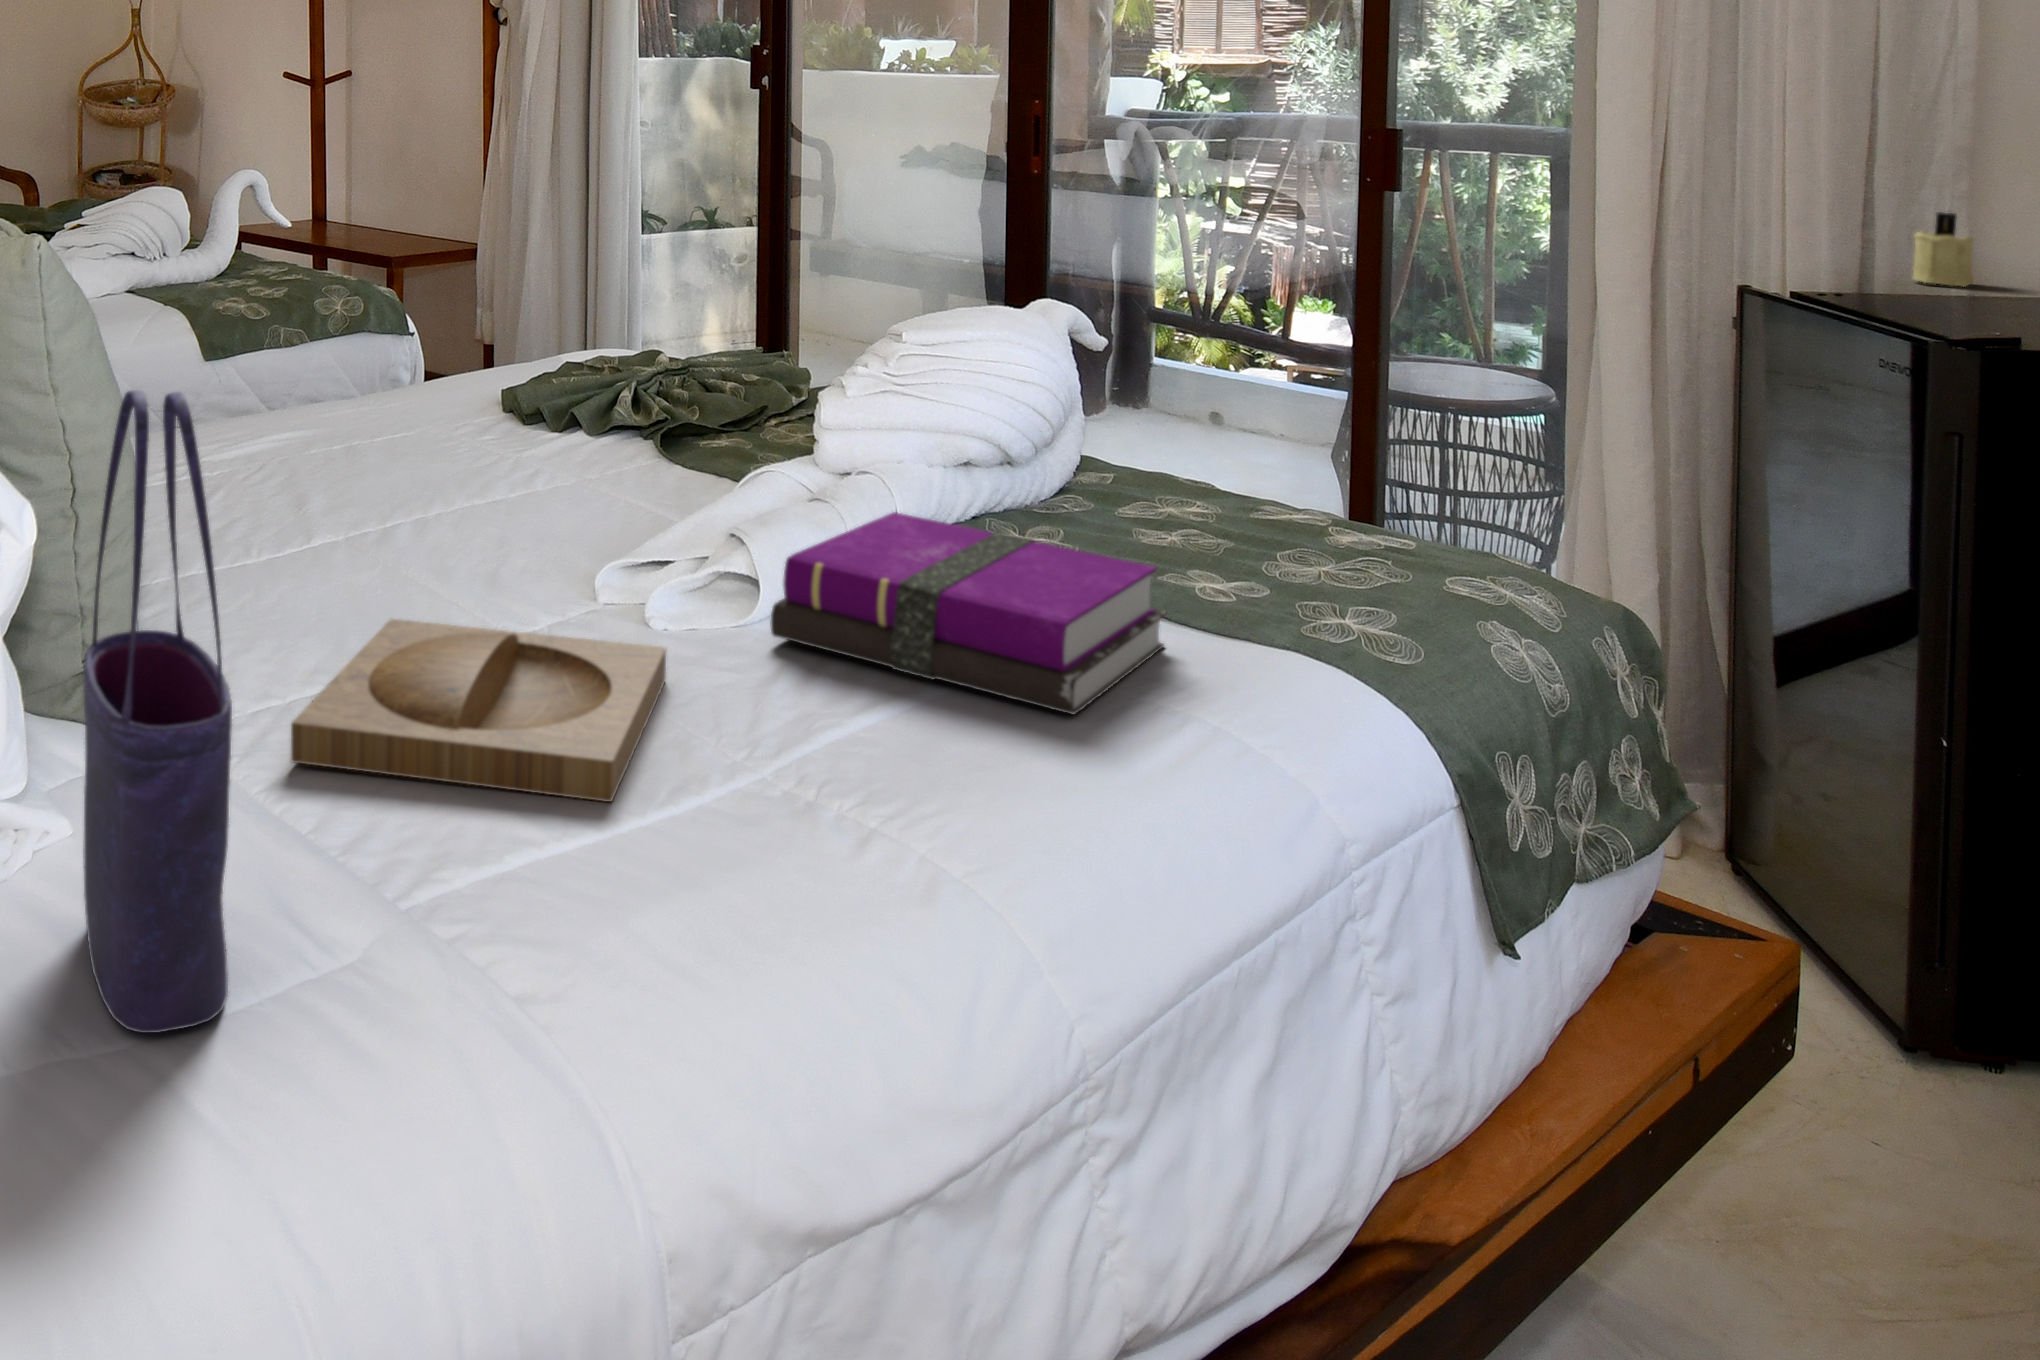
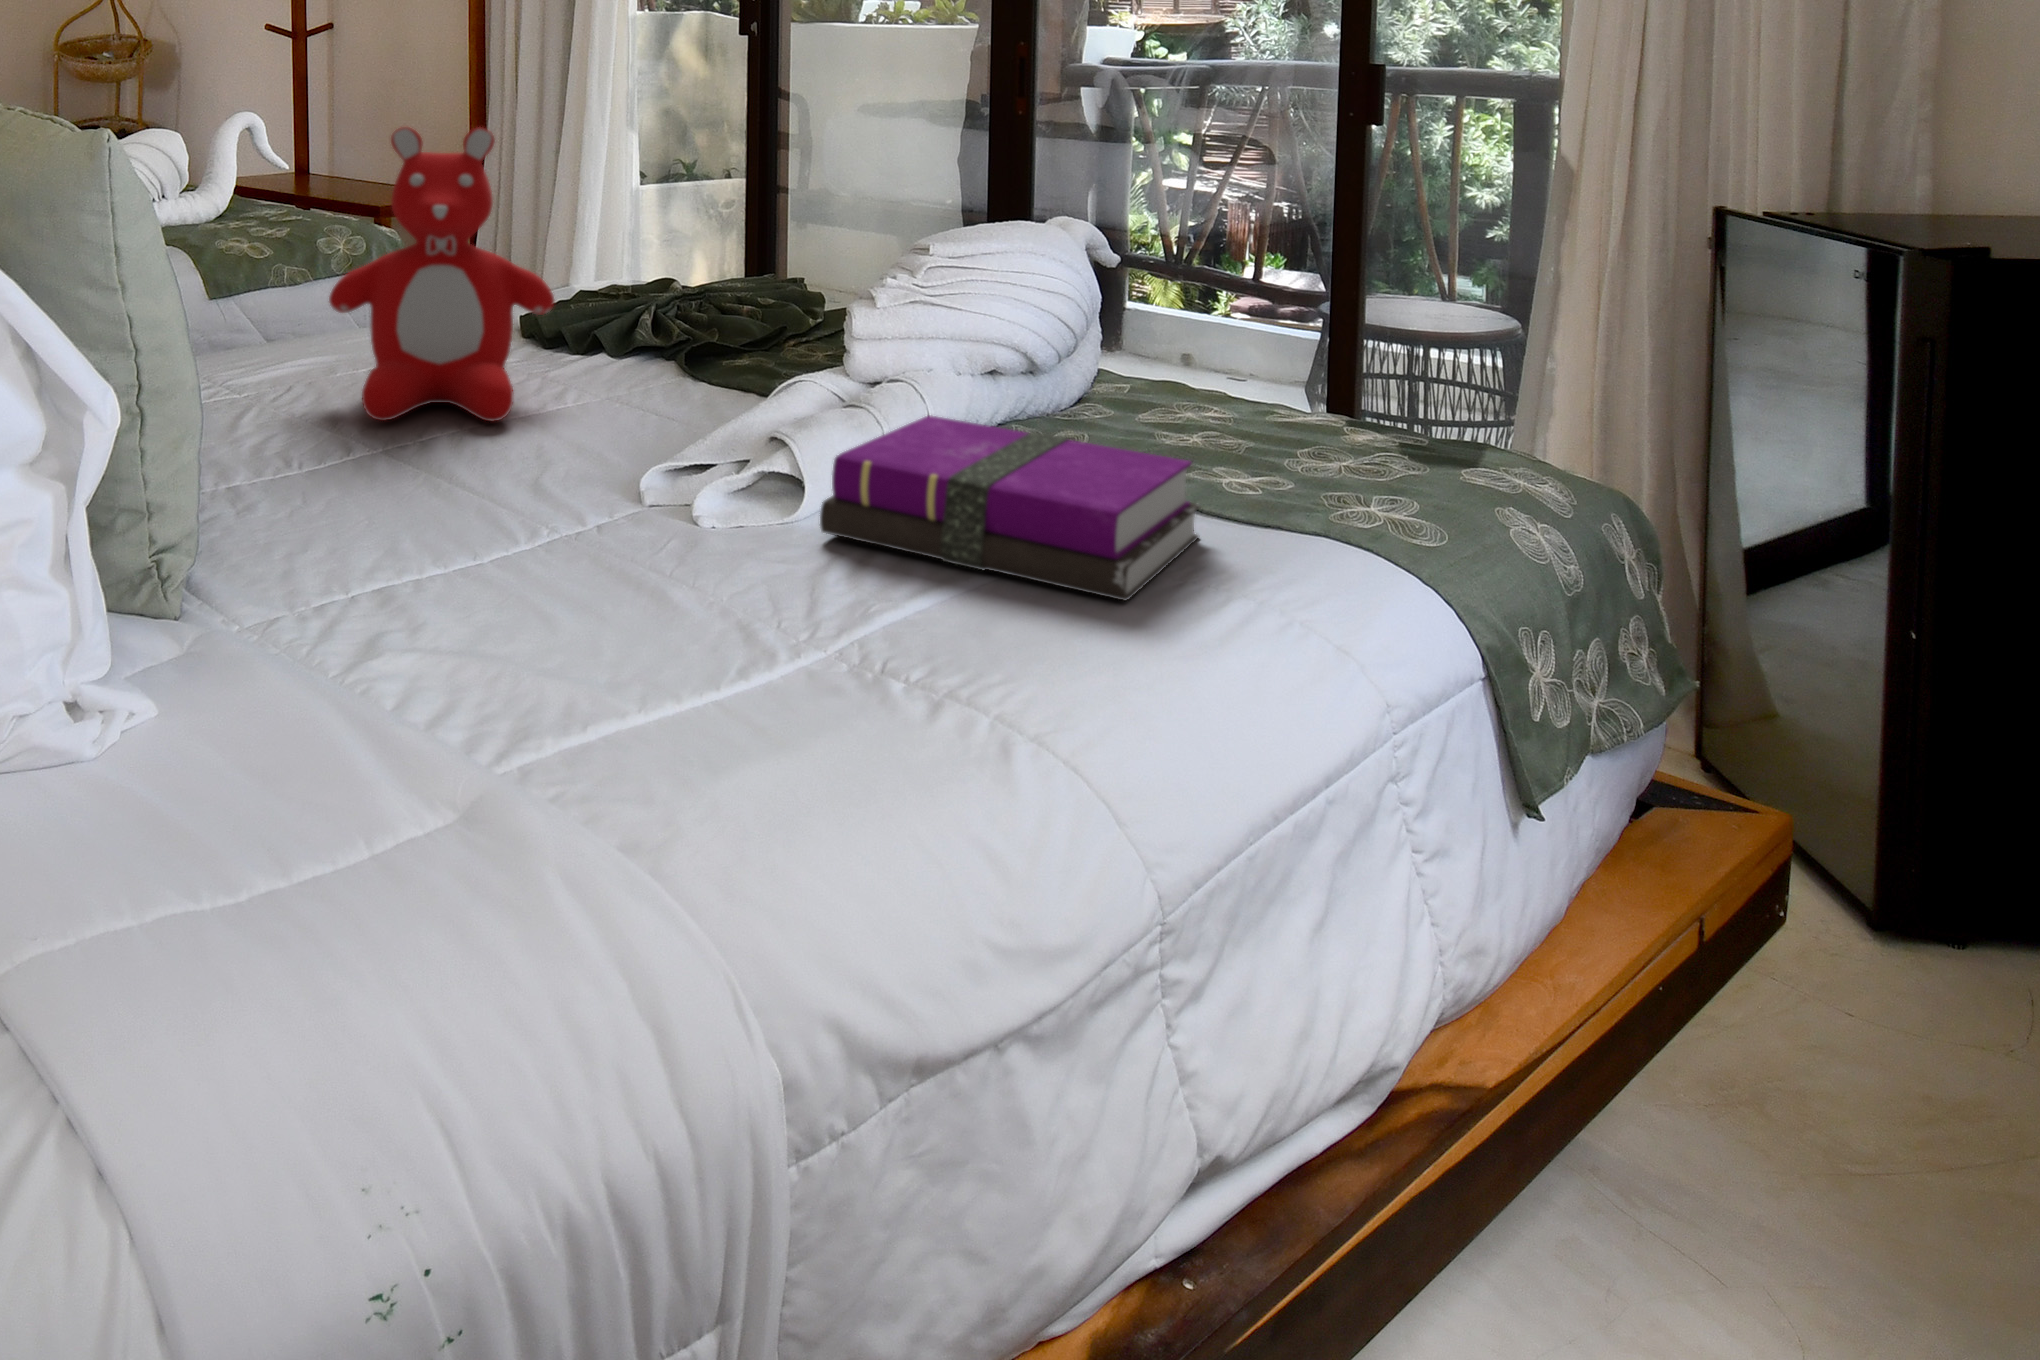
teddy bear: none [280,193,518,508] -> present [329,127,554,421]
candle: present [1913,212,1974,286] -> none [1851,134,1910,203]
tote bag: present [83,390,232,1033] -> none [181,275,337,919]
tray: present [291,619,666,802] -> none [371,519,725,689]

